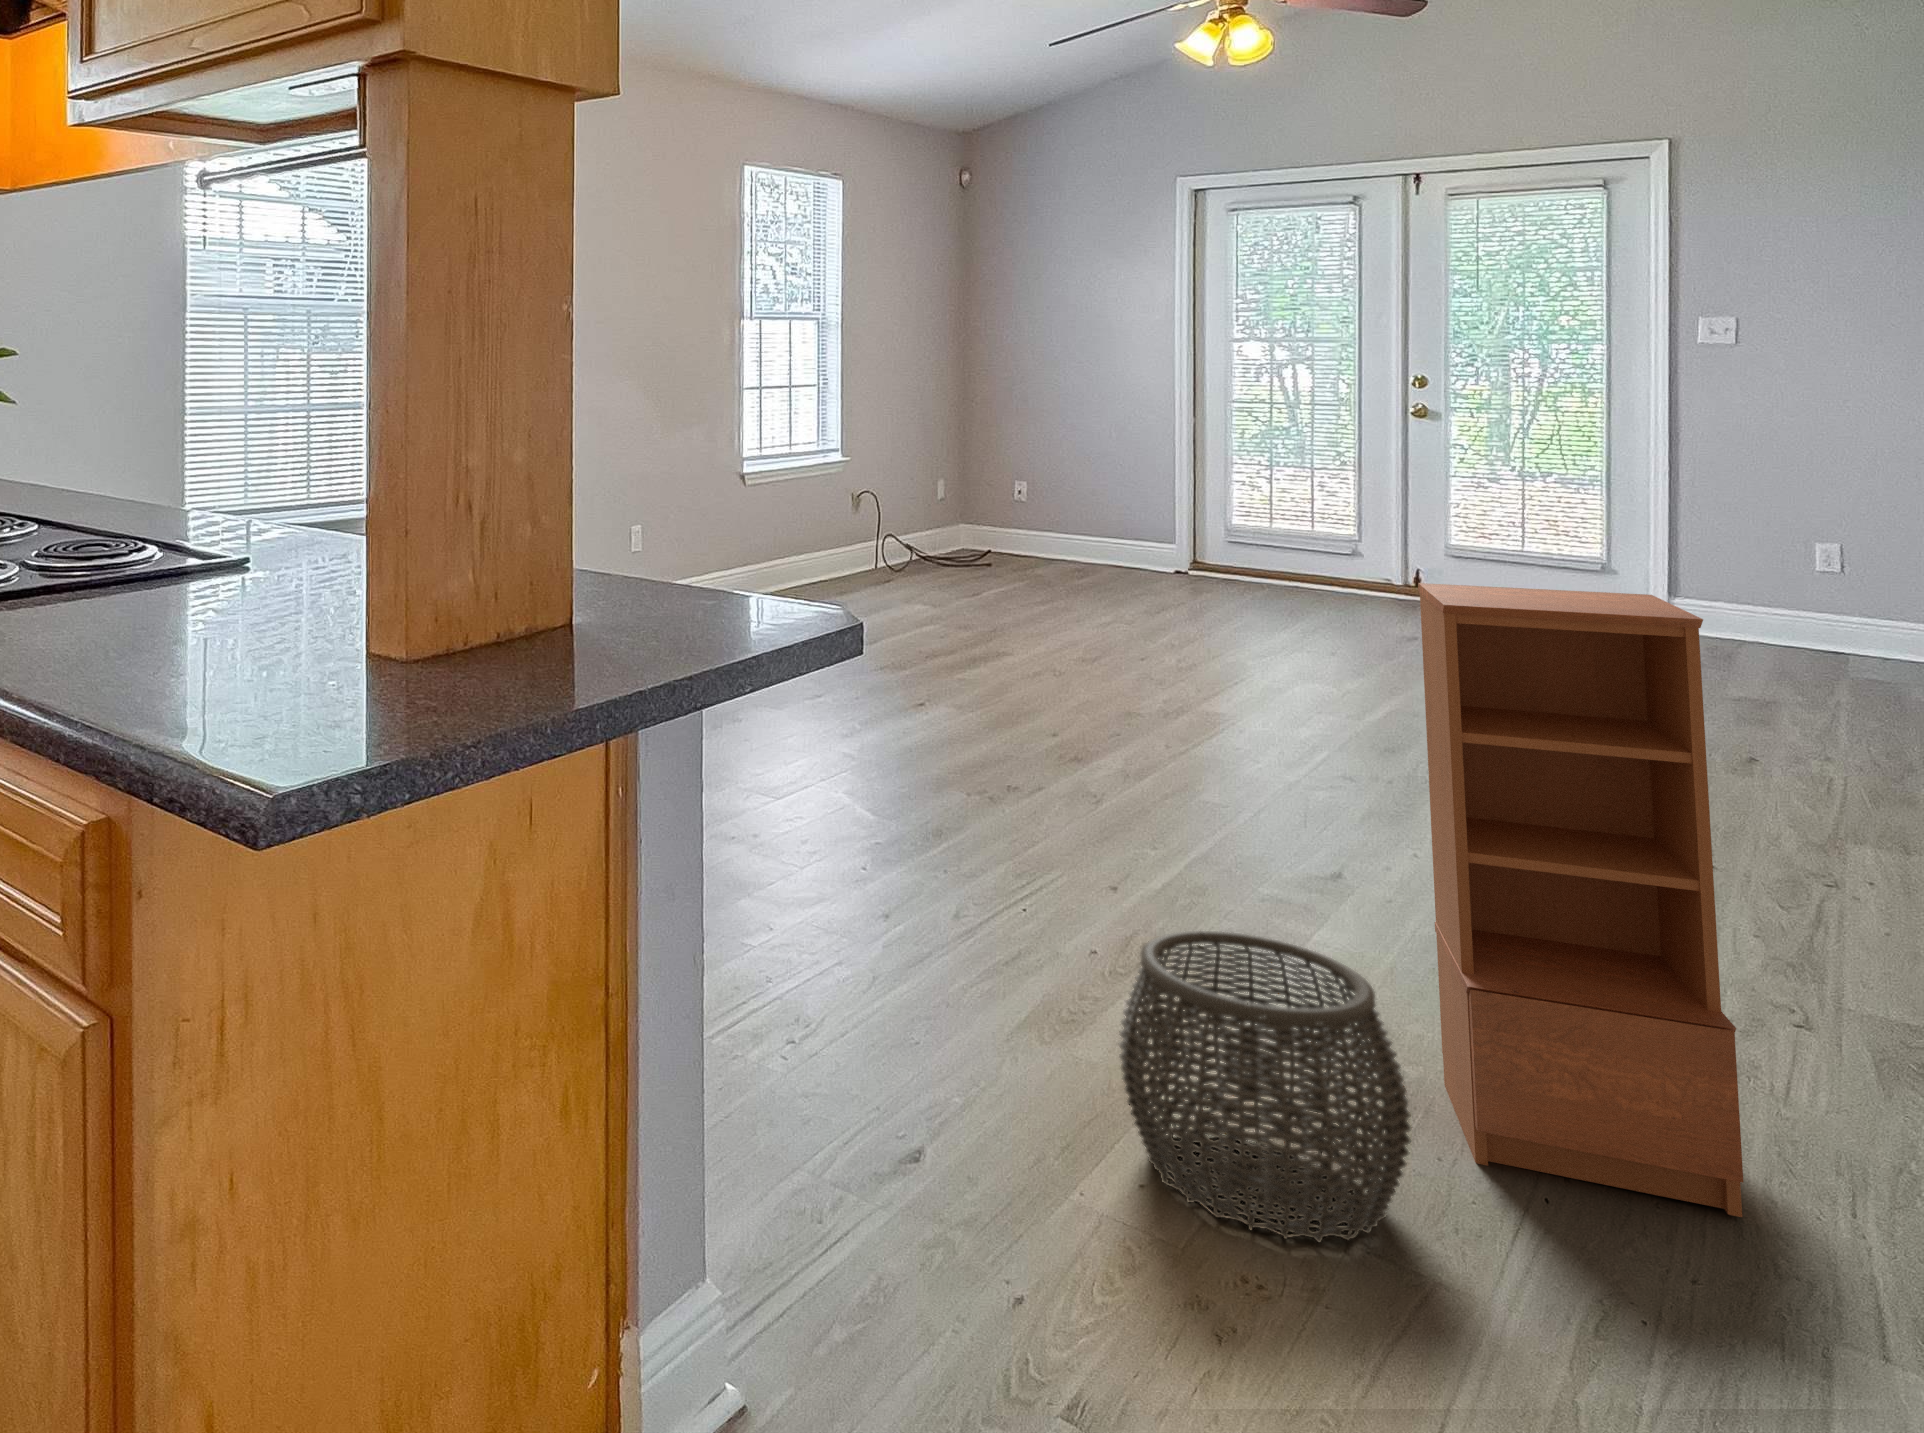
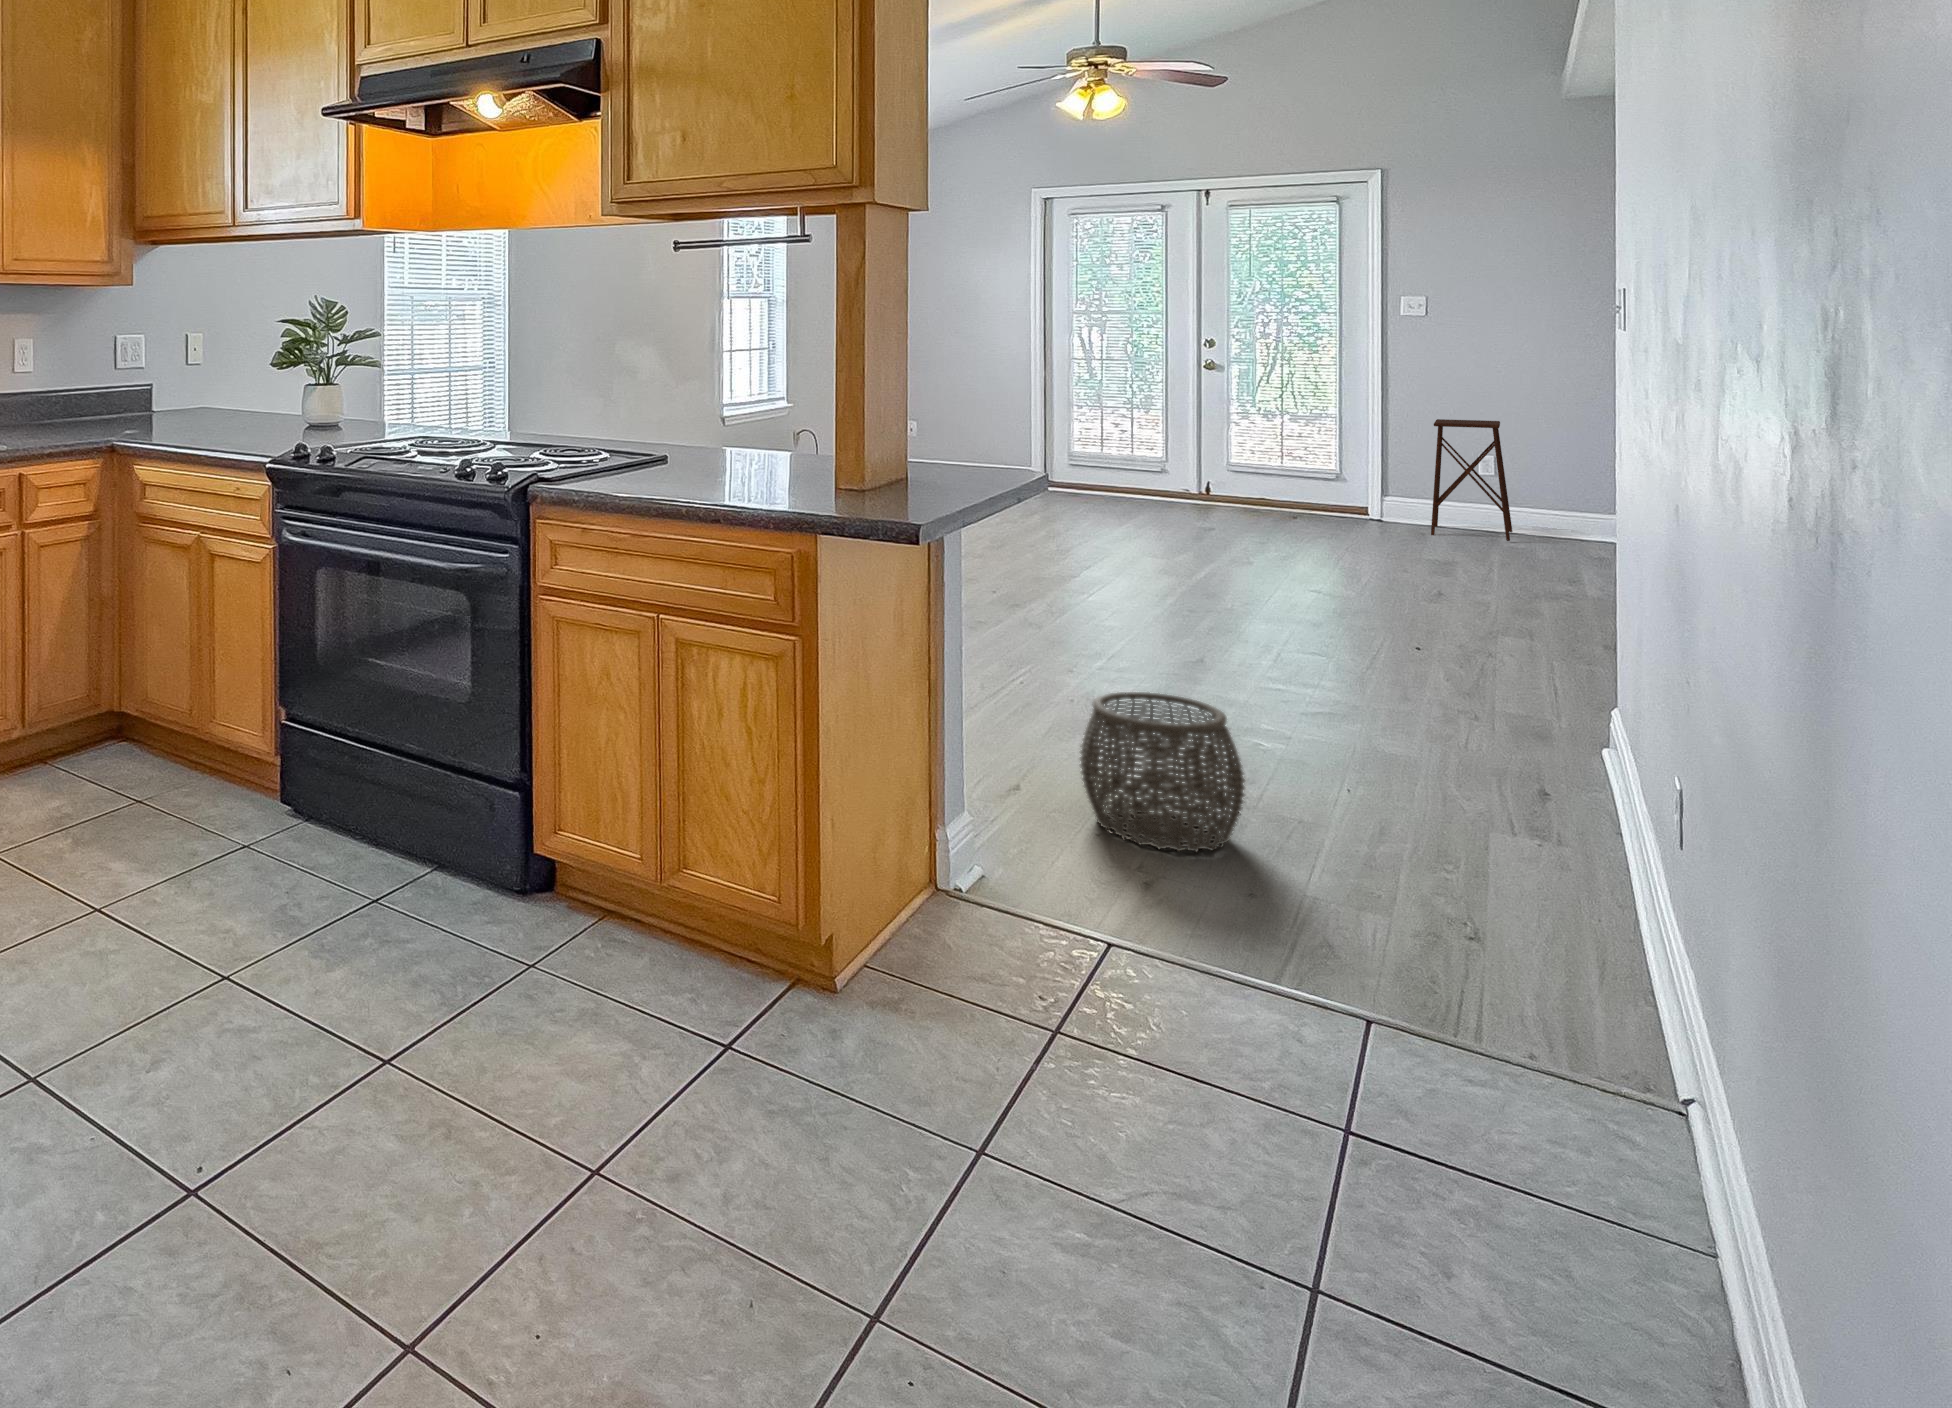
side table: none [1746,490,1871,665] -> present [1431,419,1512,541]
bookcase: present [1418,583,1744,1217] -> none [1245,484,1418,831]

